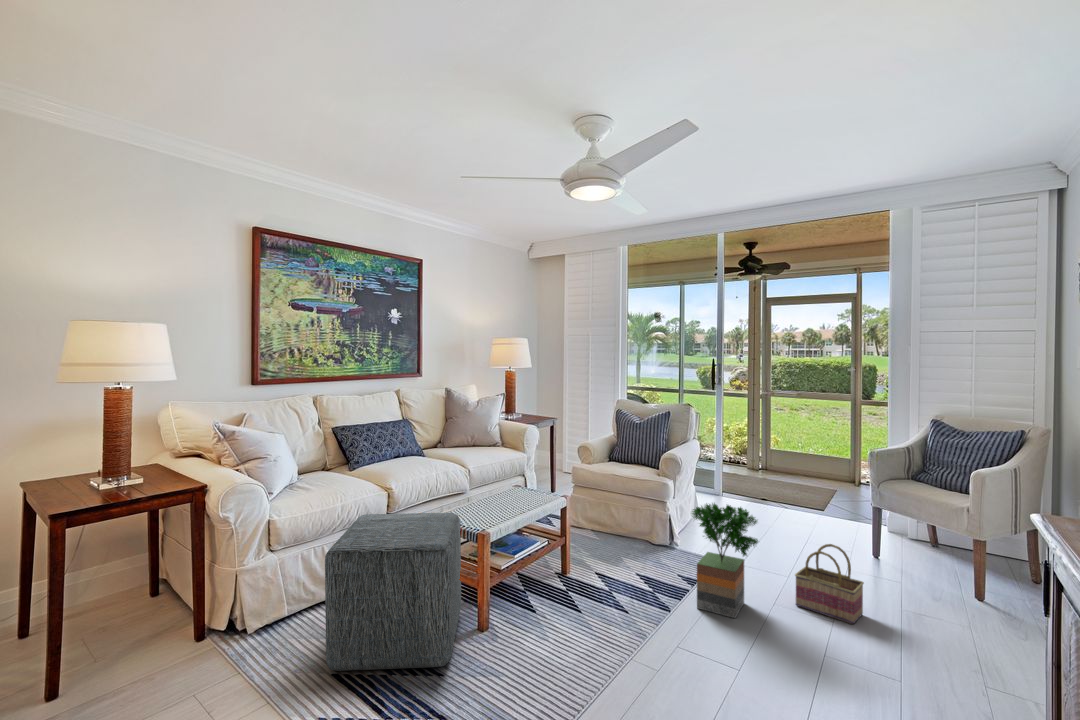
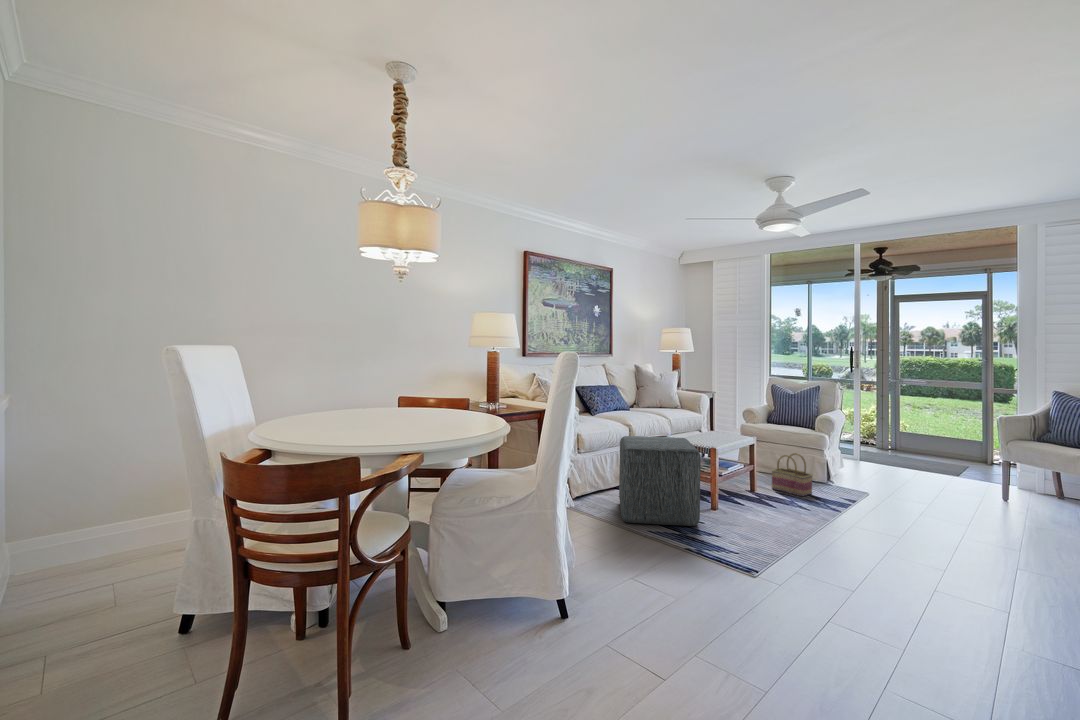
potted tree: present [692,503,758,618] -> none [854,441,914,521]
basket: present [795,544,864,624] -> present [772,453,813,497]

